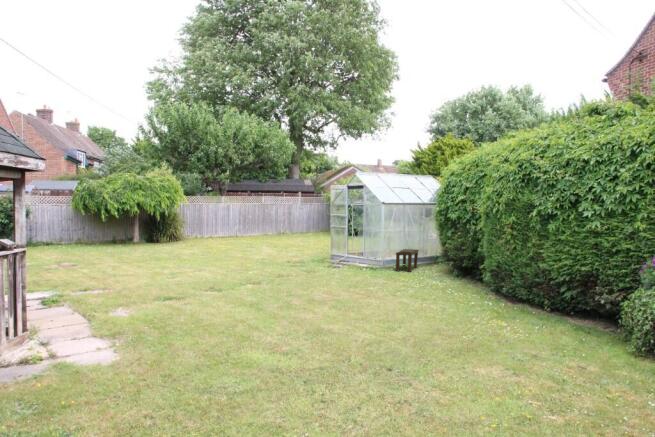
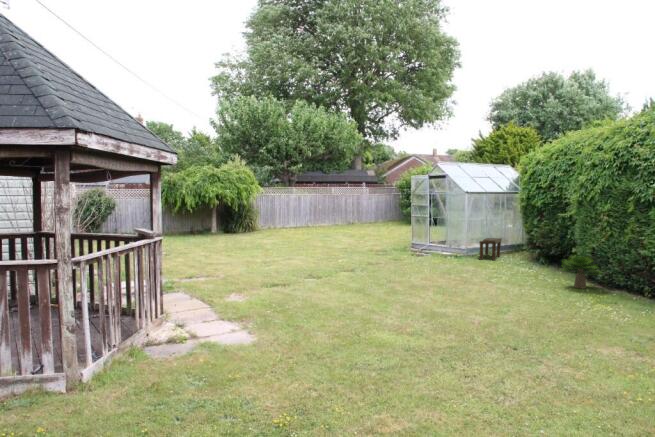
potted plant: none [465,268,508,302] -> present [562,257,600,288]

